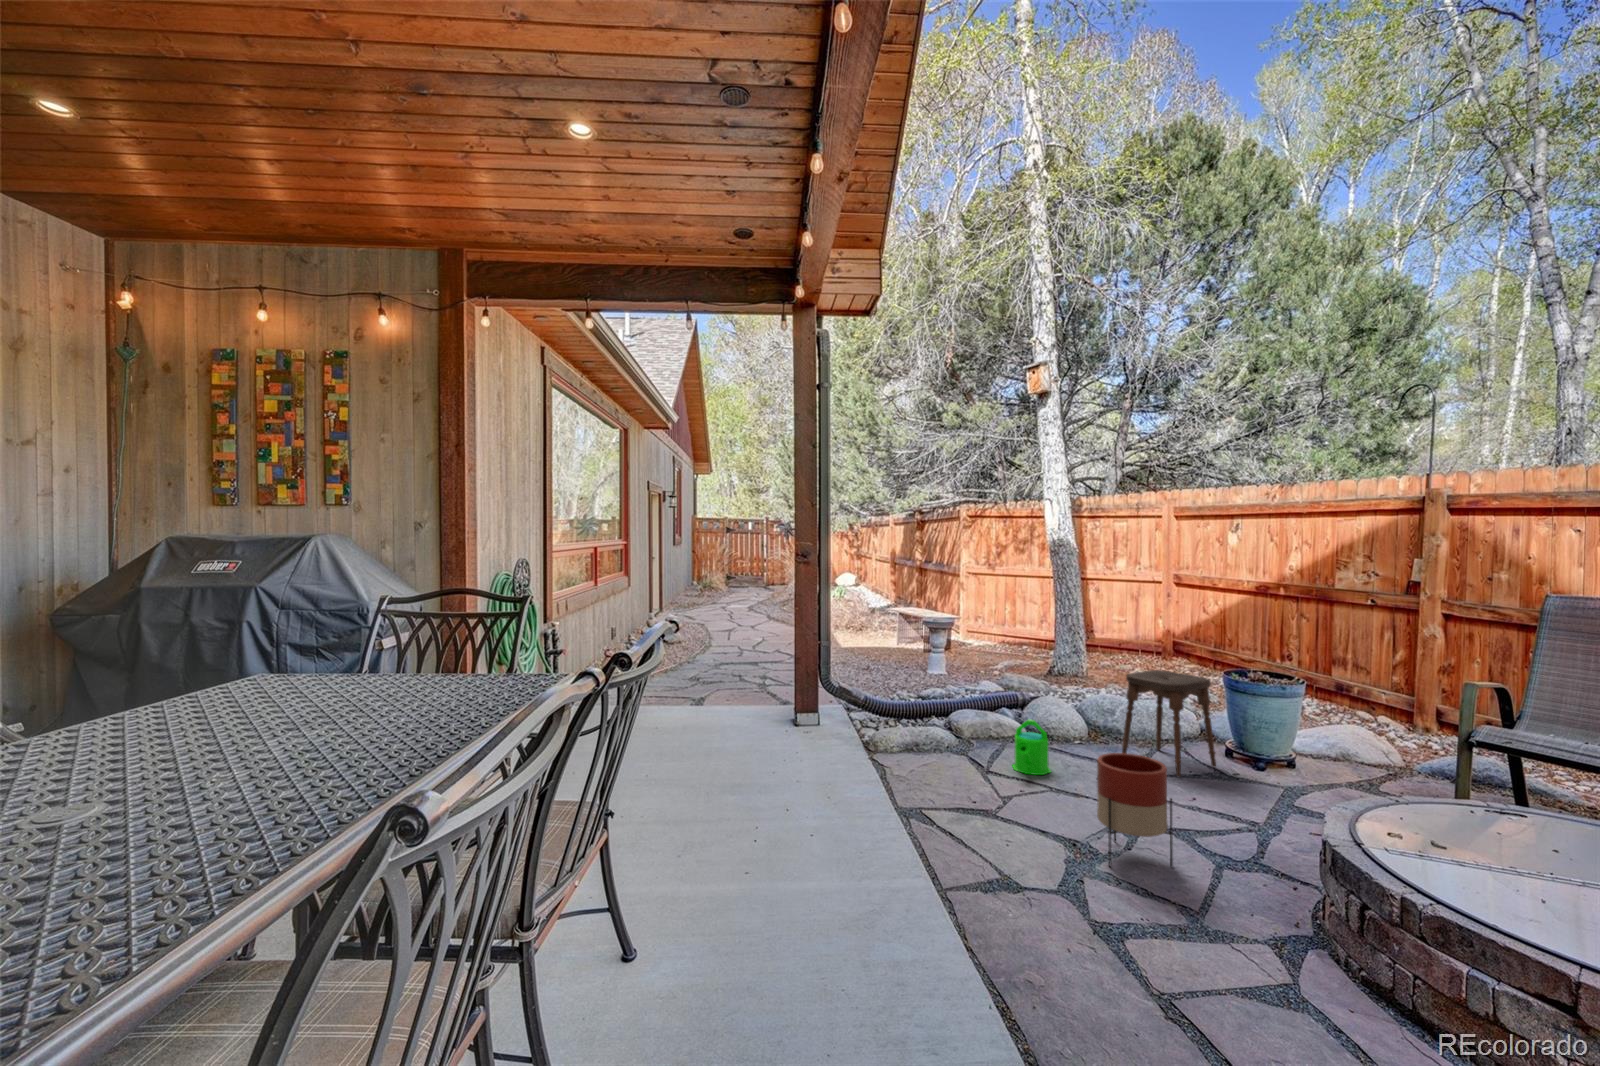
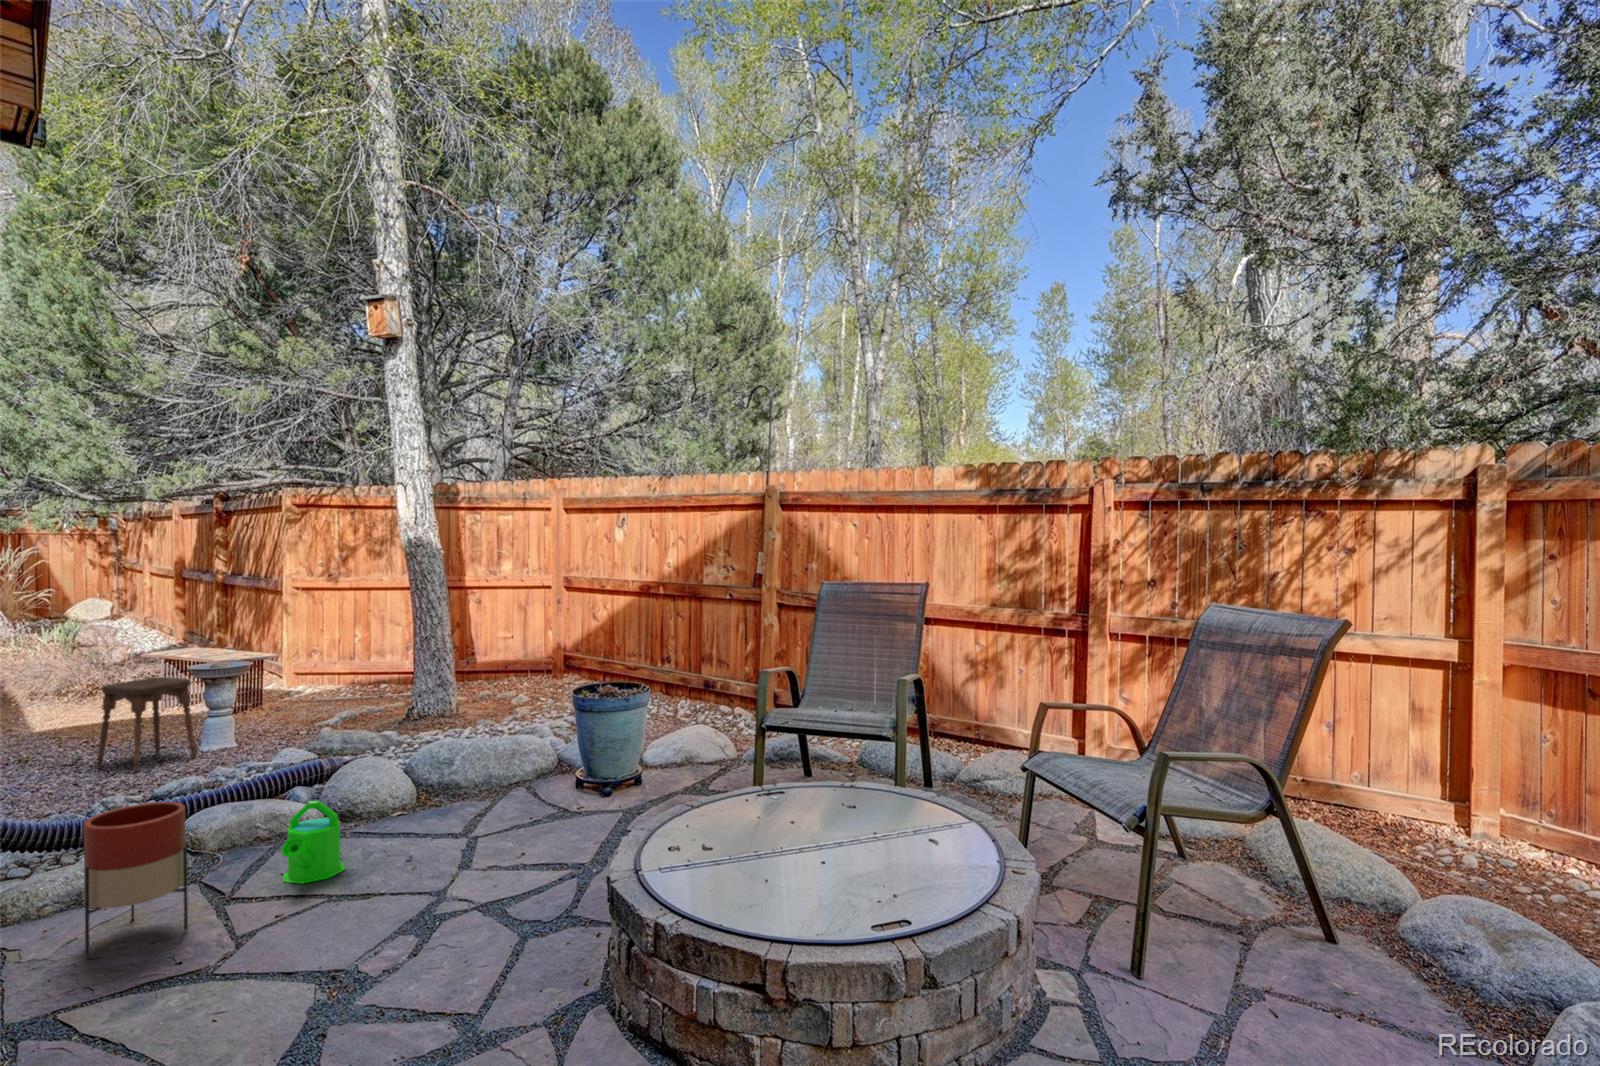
stool: present [1122,670,1216,777] -> present [97,677,196,773]
planter: present [1097,753,1173,867] -> present [84,802,188,957]

